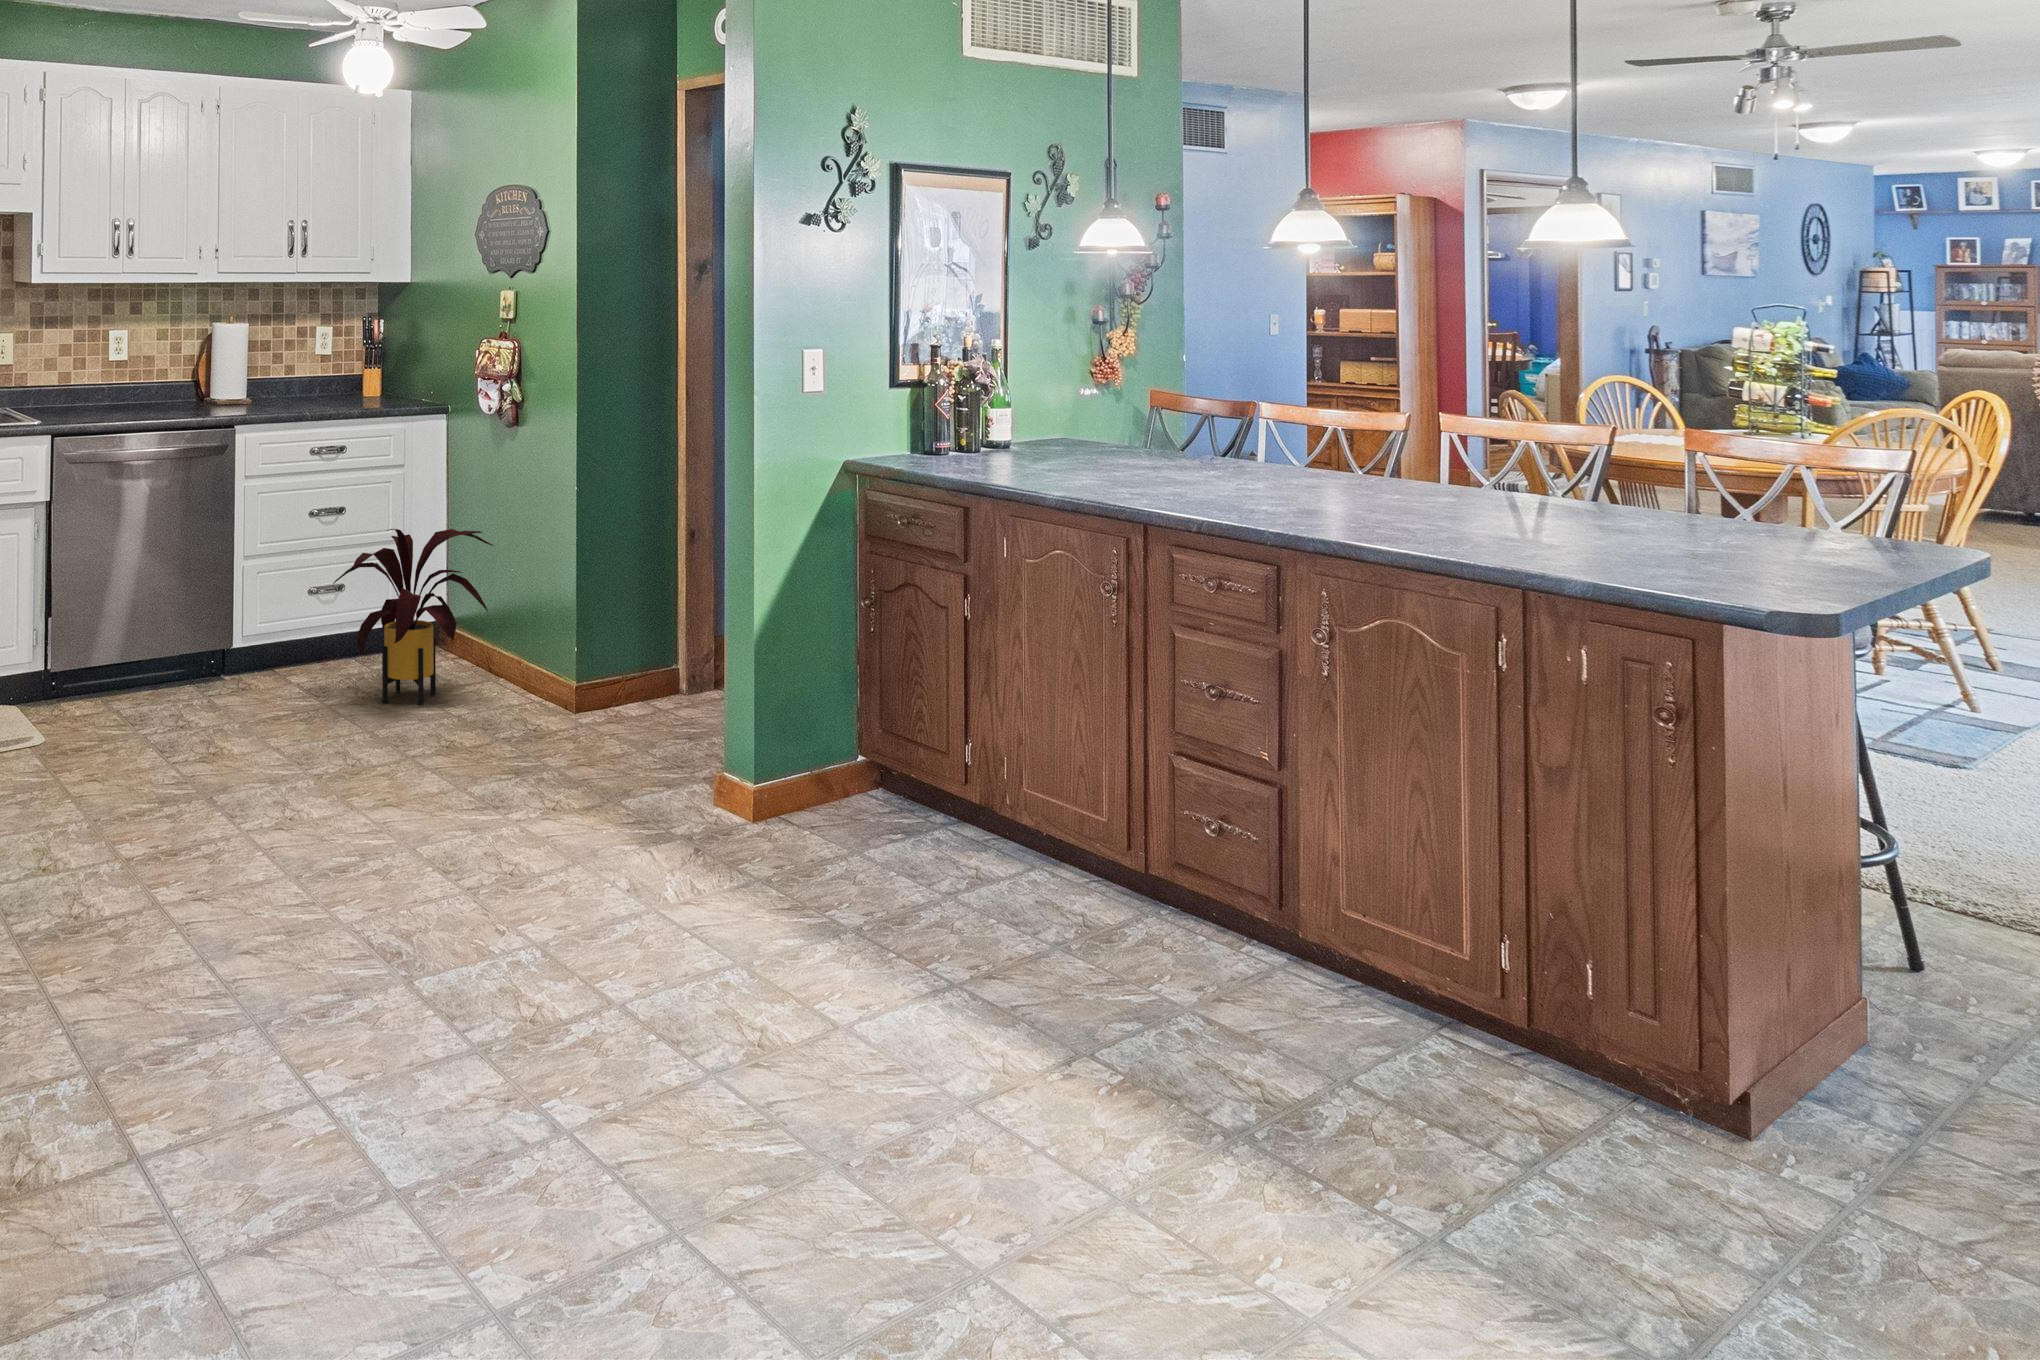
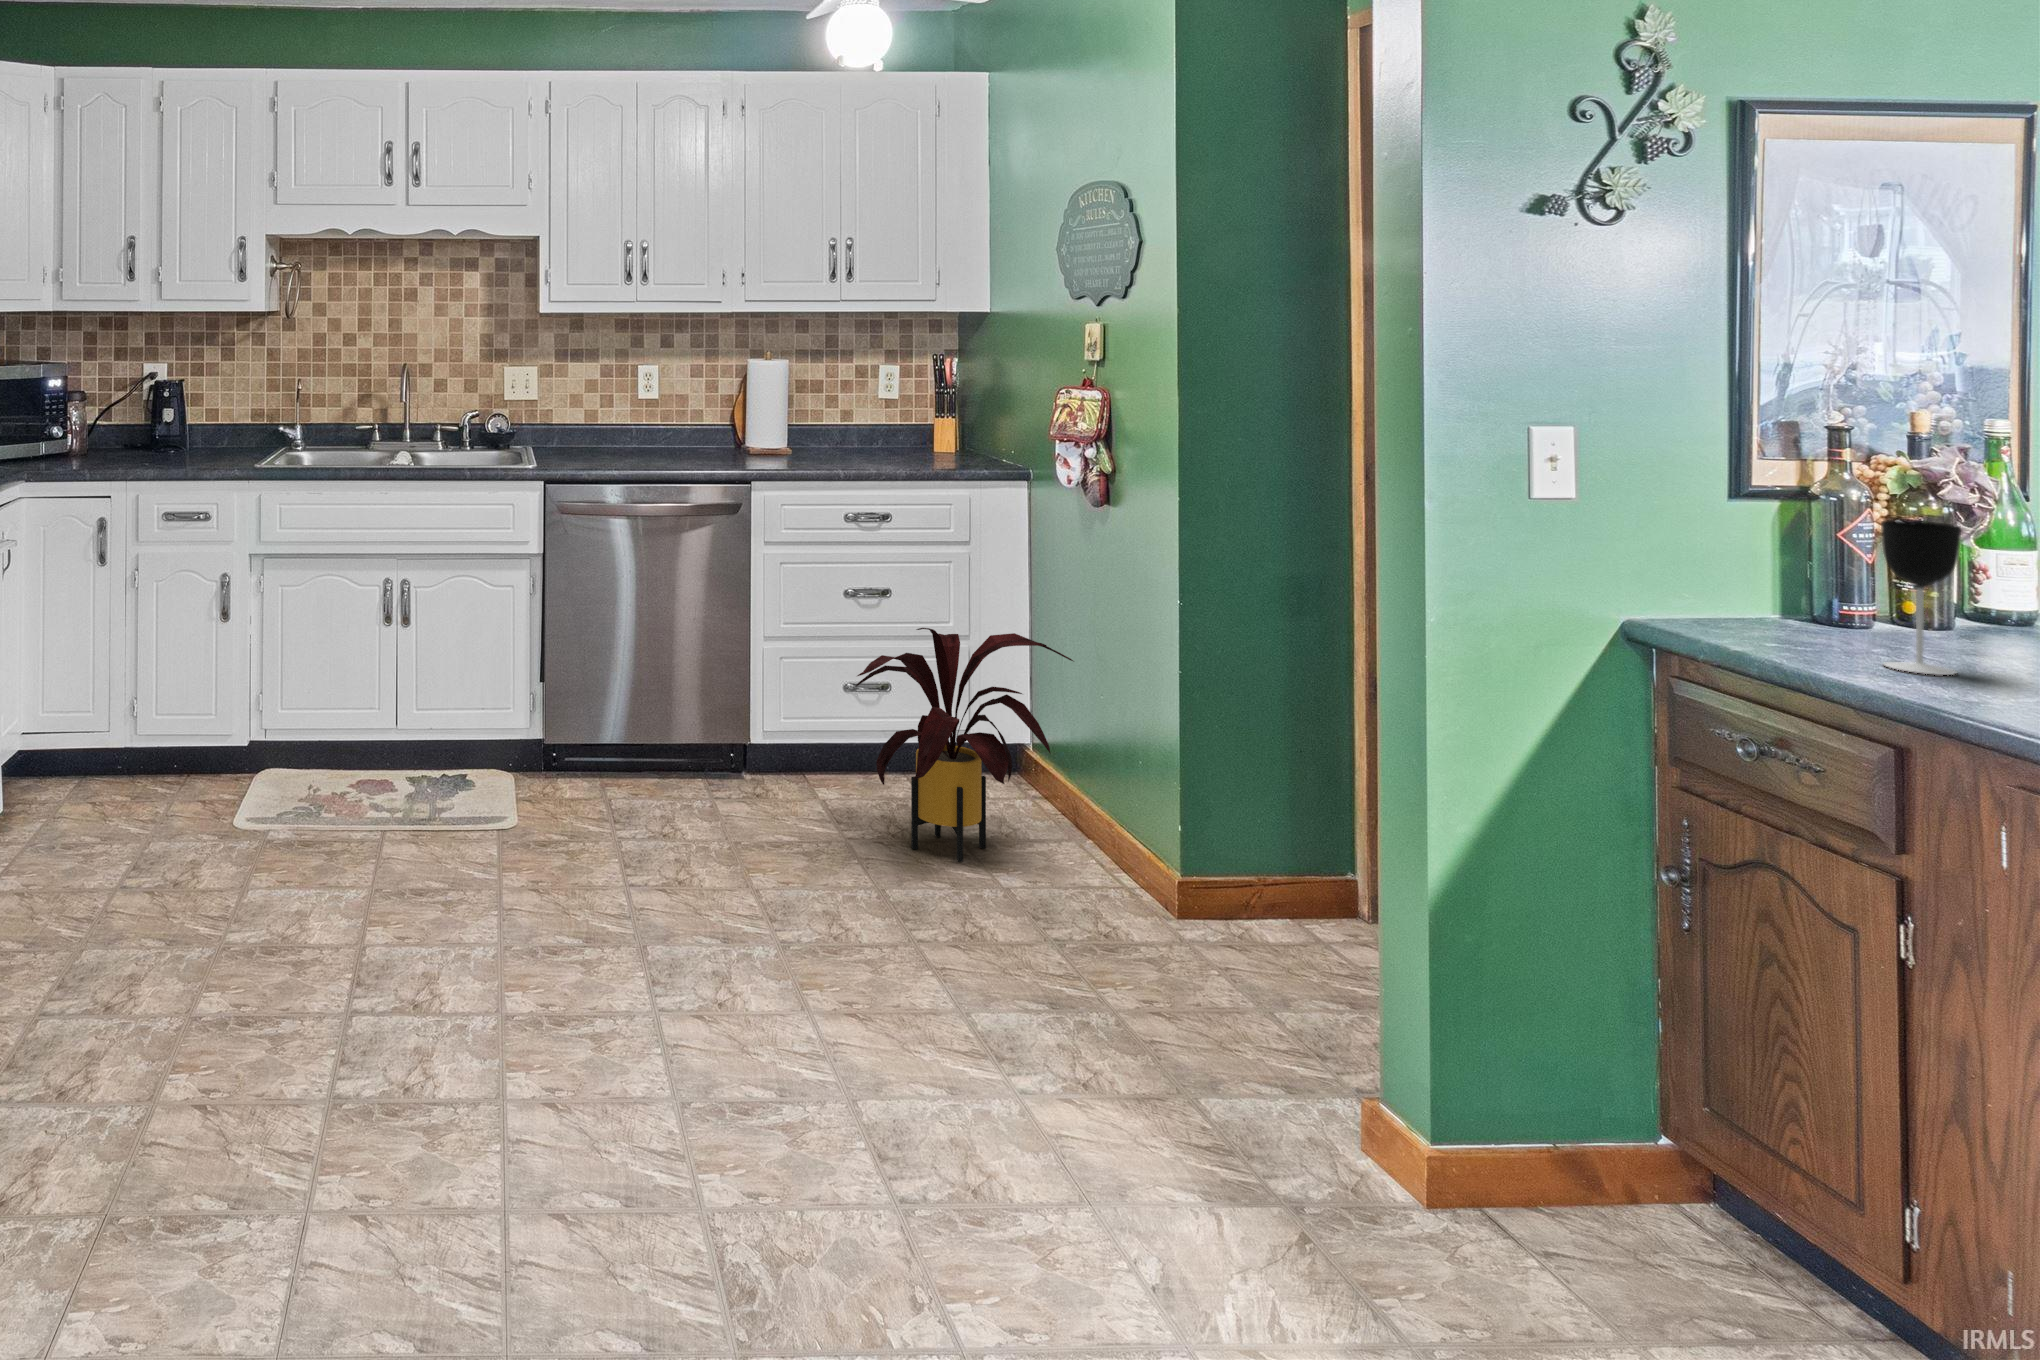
wine glass: none [960,394,992,474] -> present [1881,520,1961,675]

